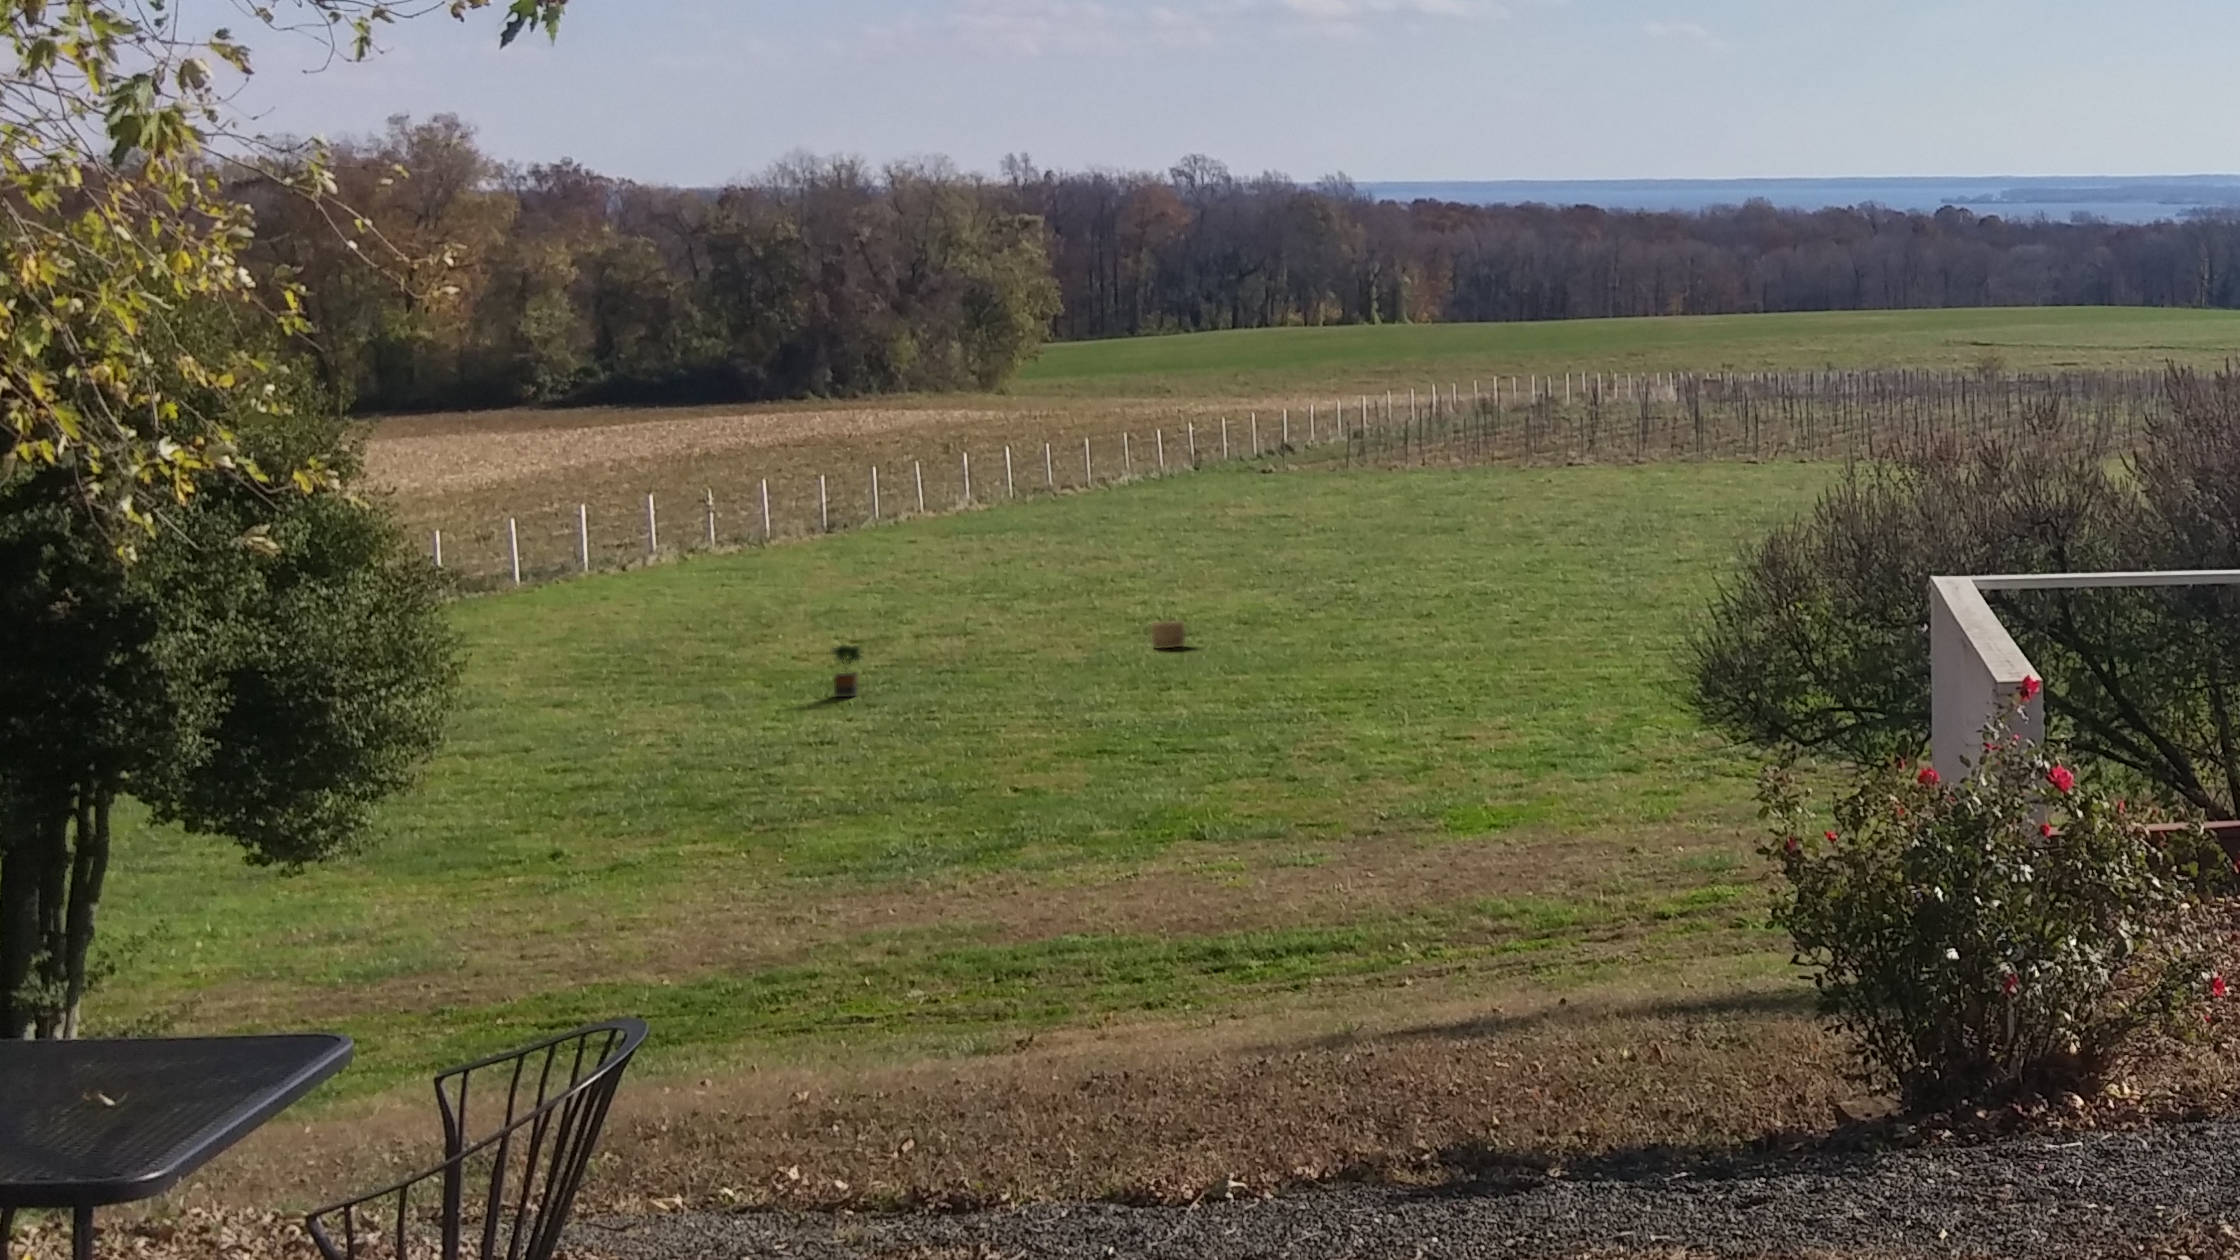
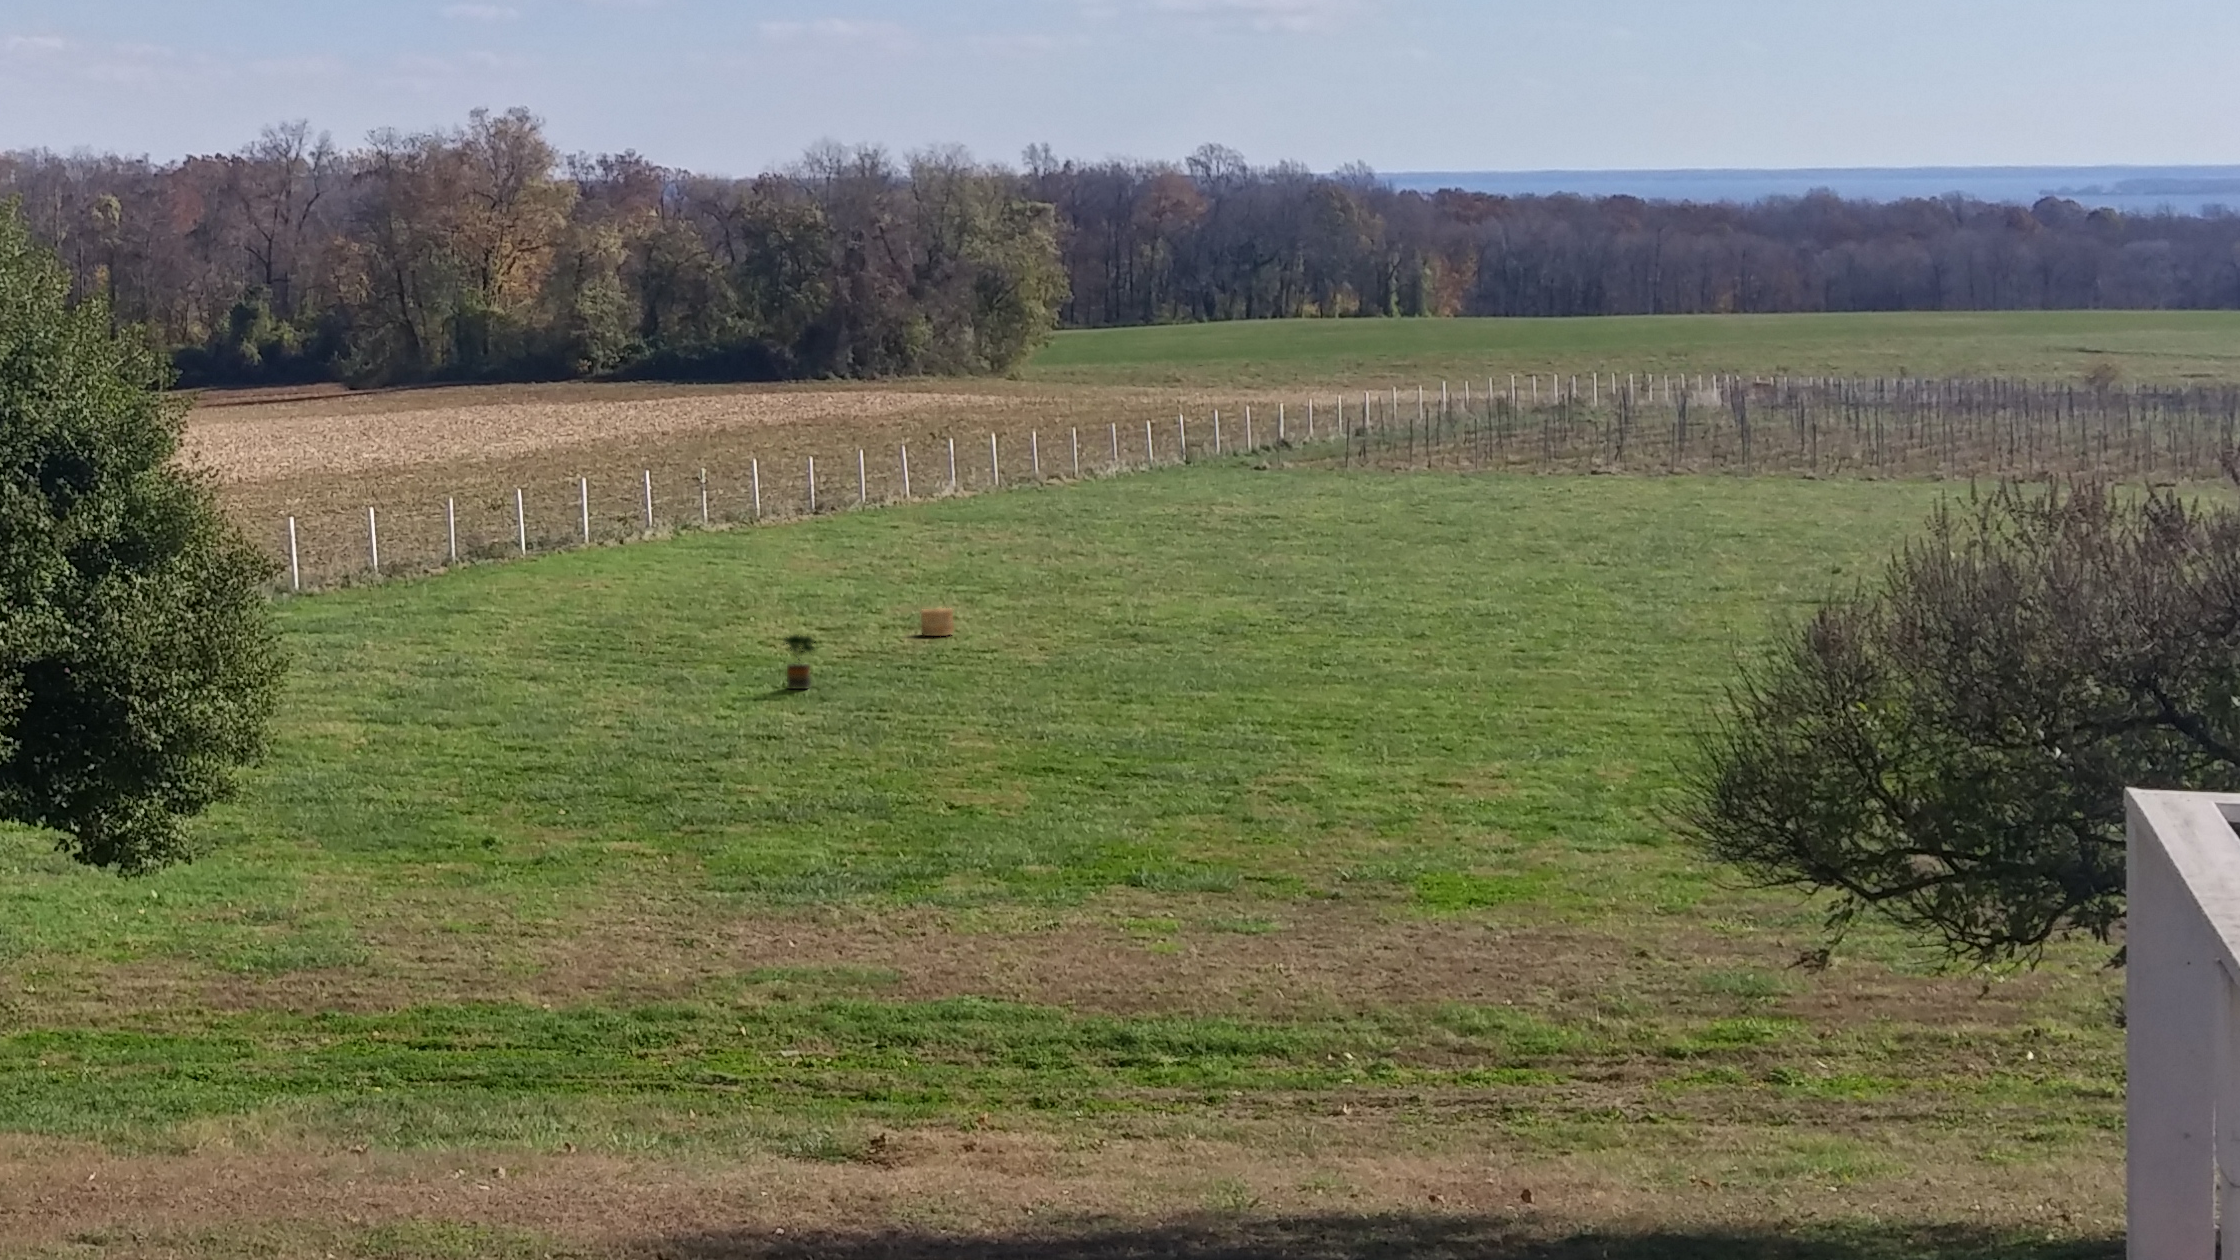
wooden bucket: present [1152,621,1185,649] -> present [920,608,954,636]

